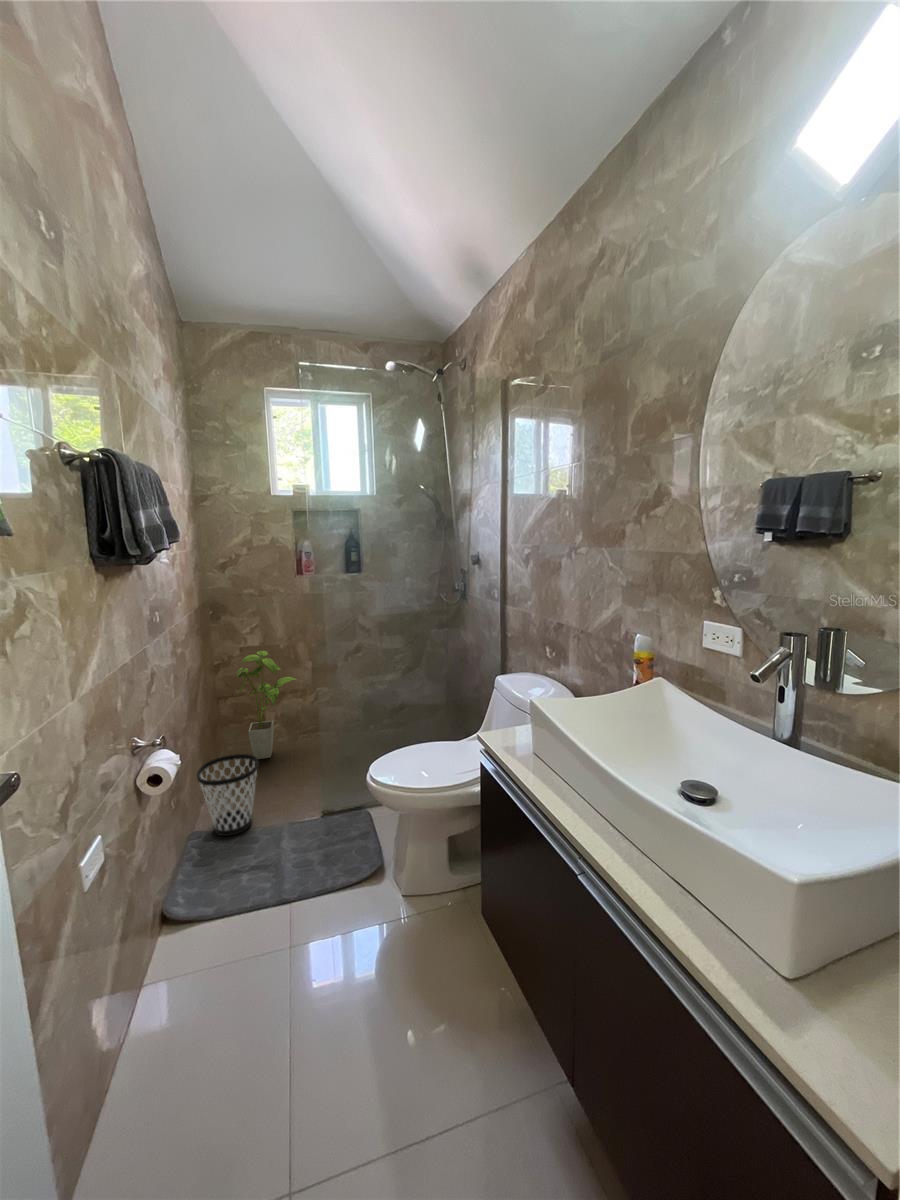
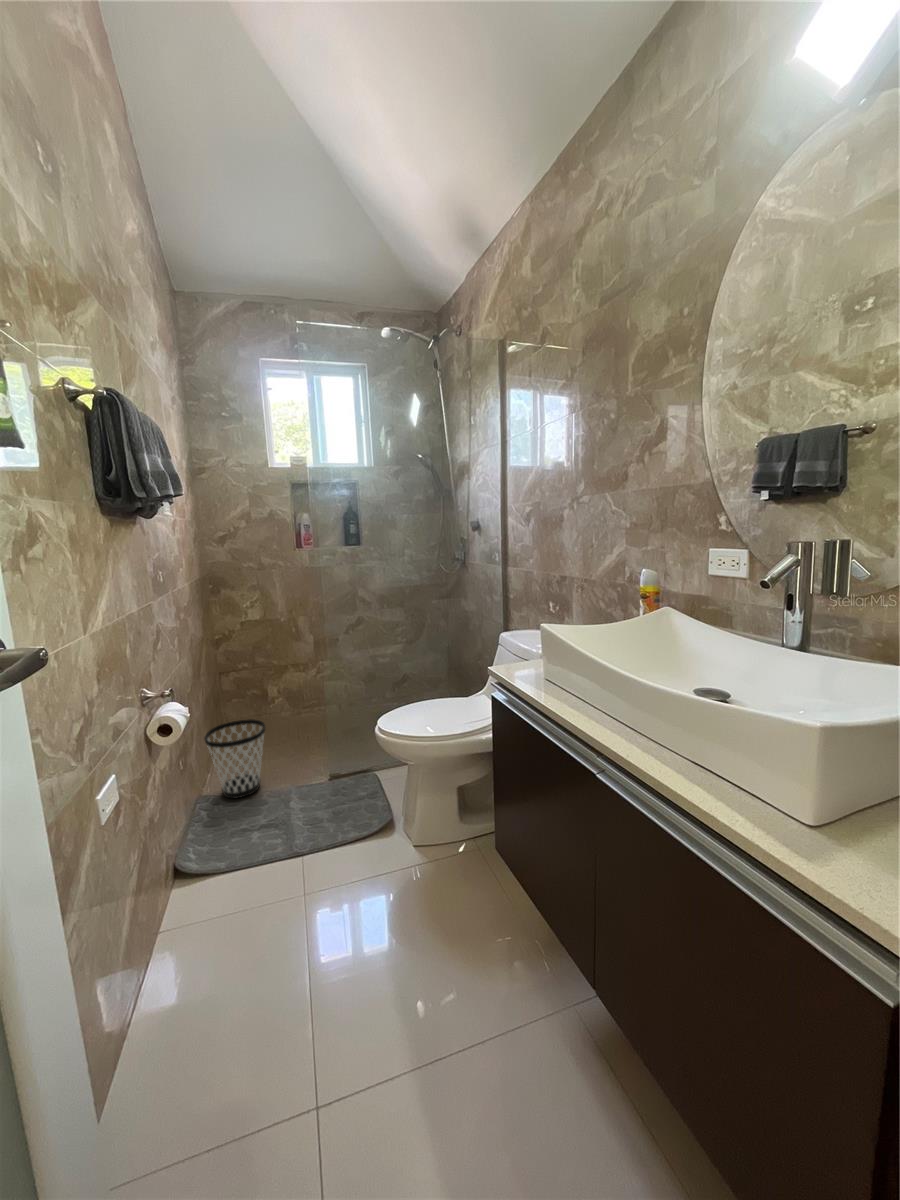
house plant: present [236,651,297,759] -> none [239,623,301,731]

